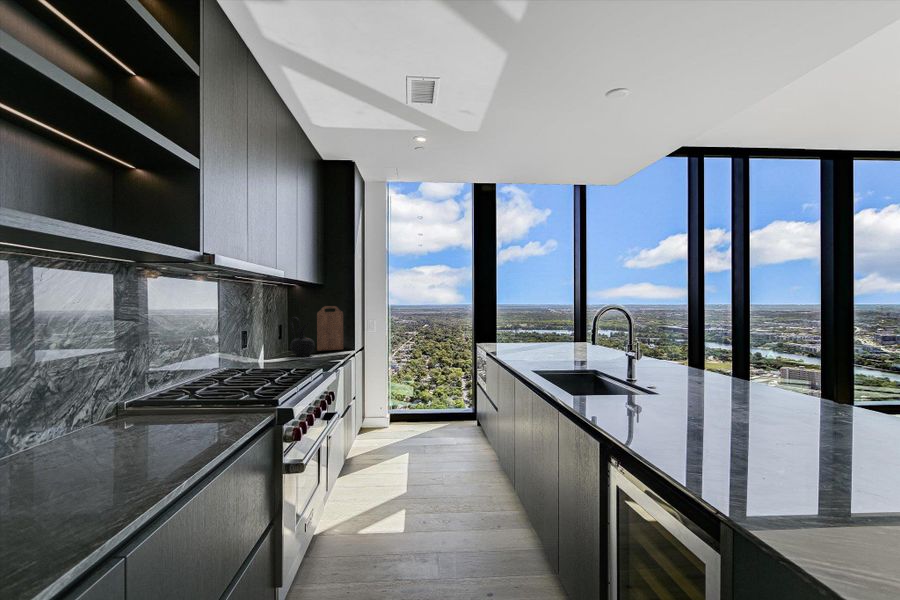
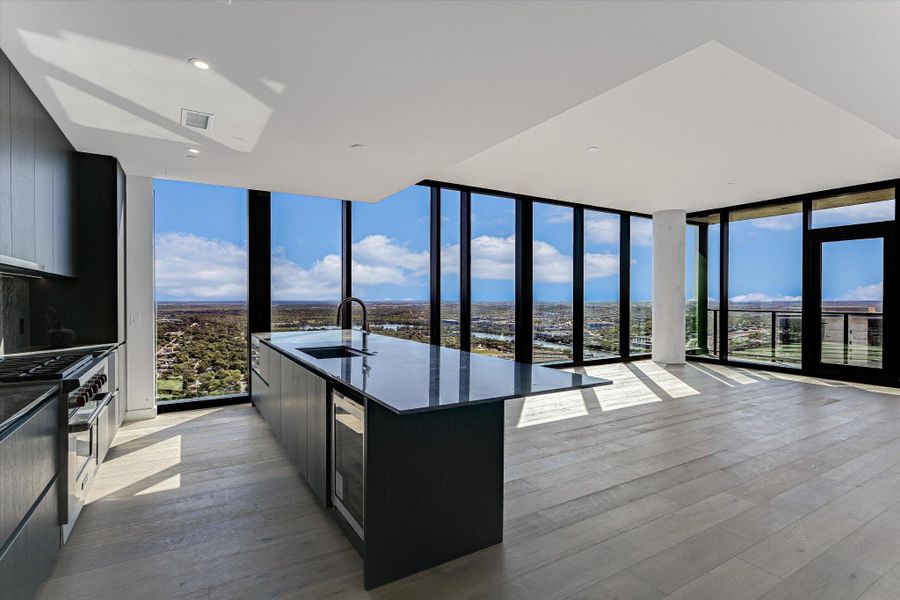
cutting board: present [317,306,343,351] -> none [75,298,106,342]

